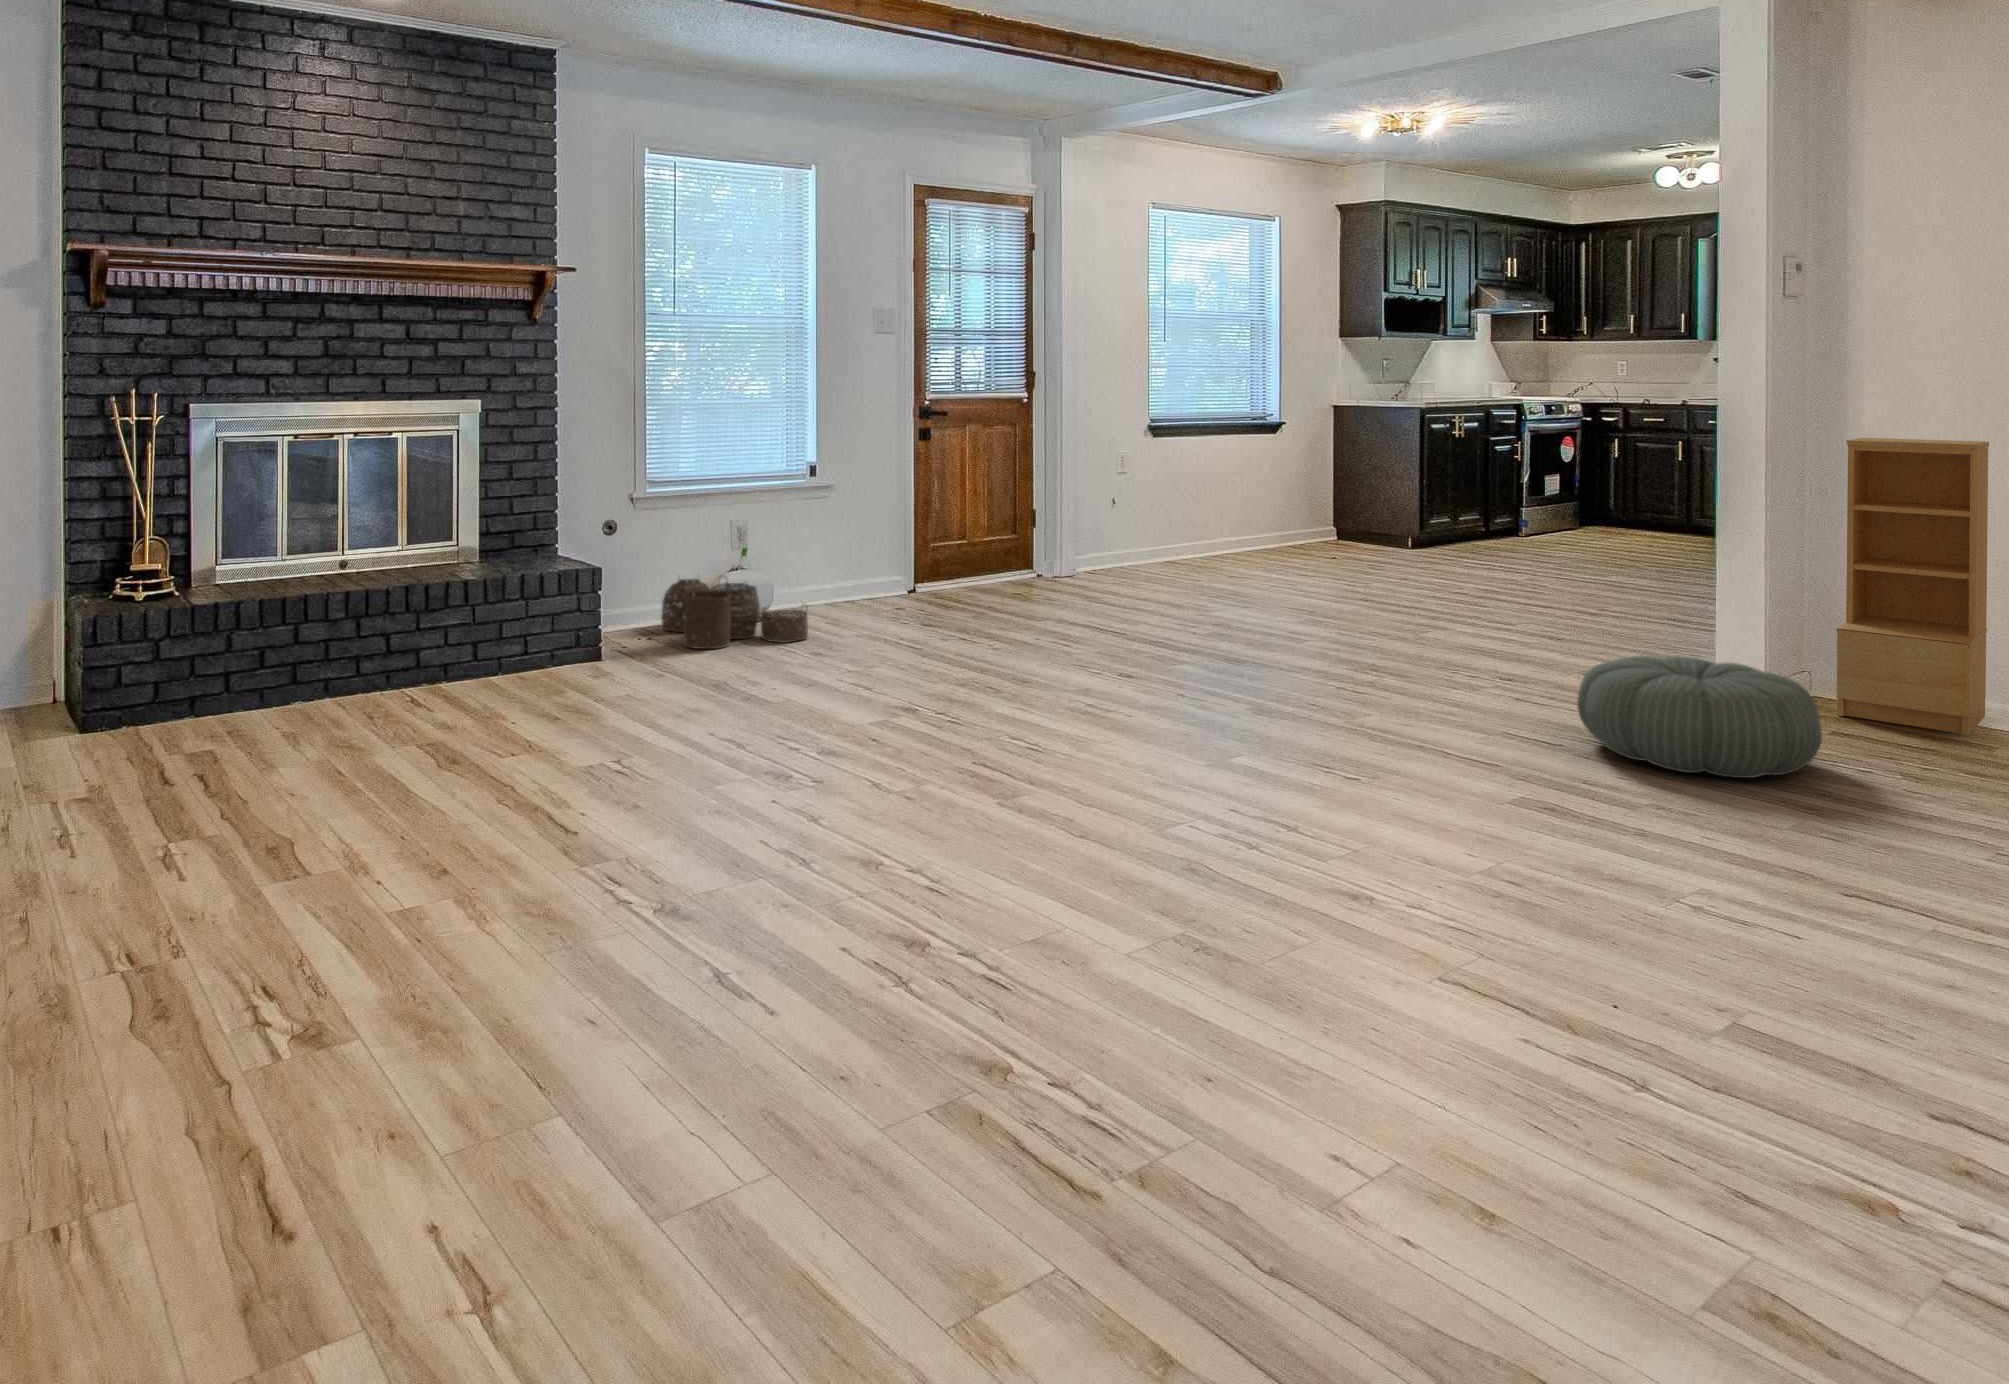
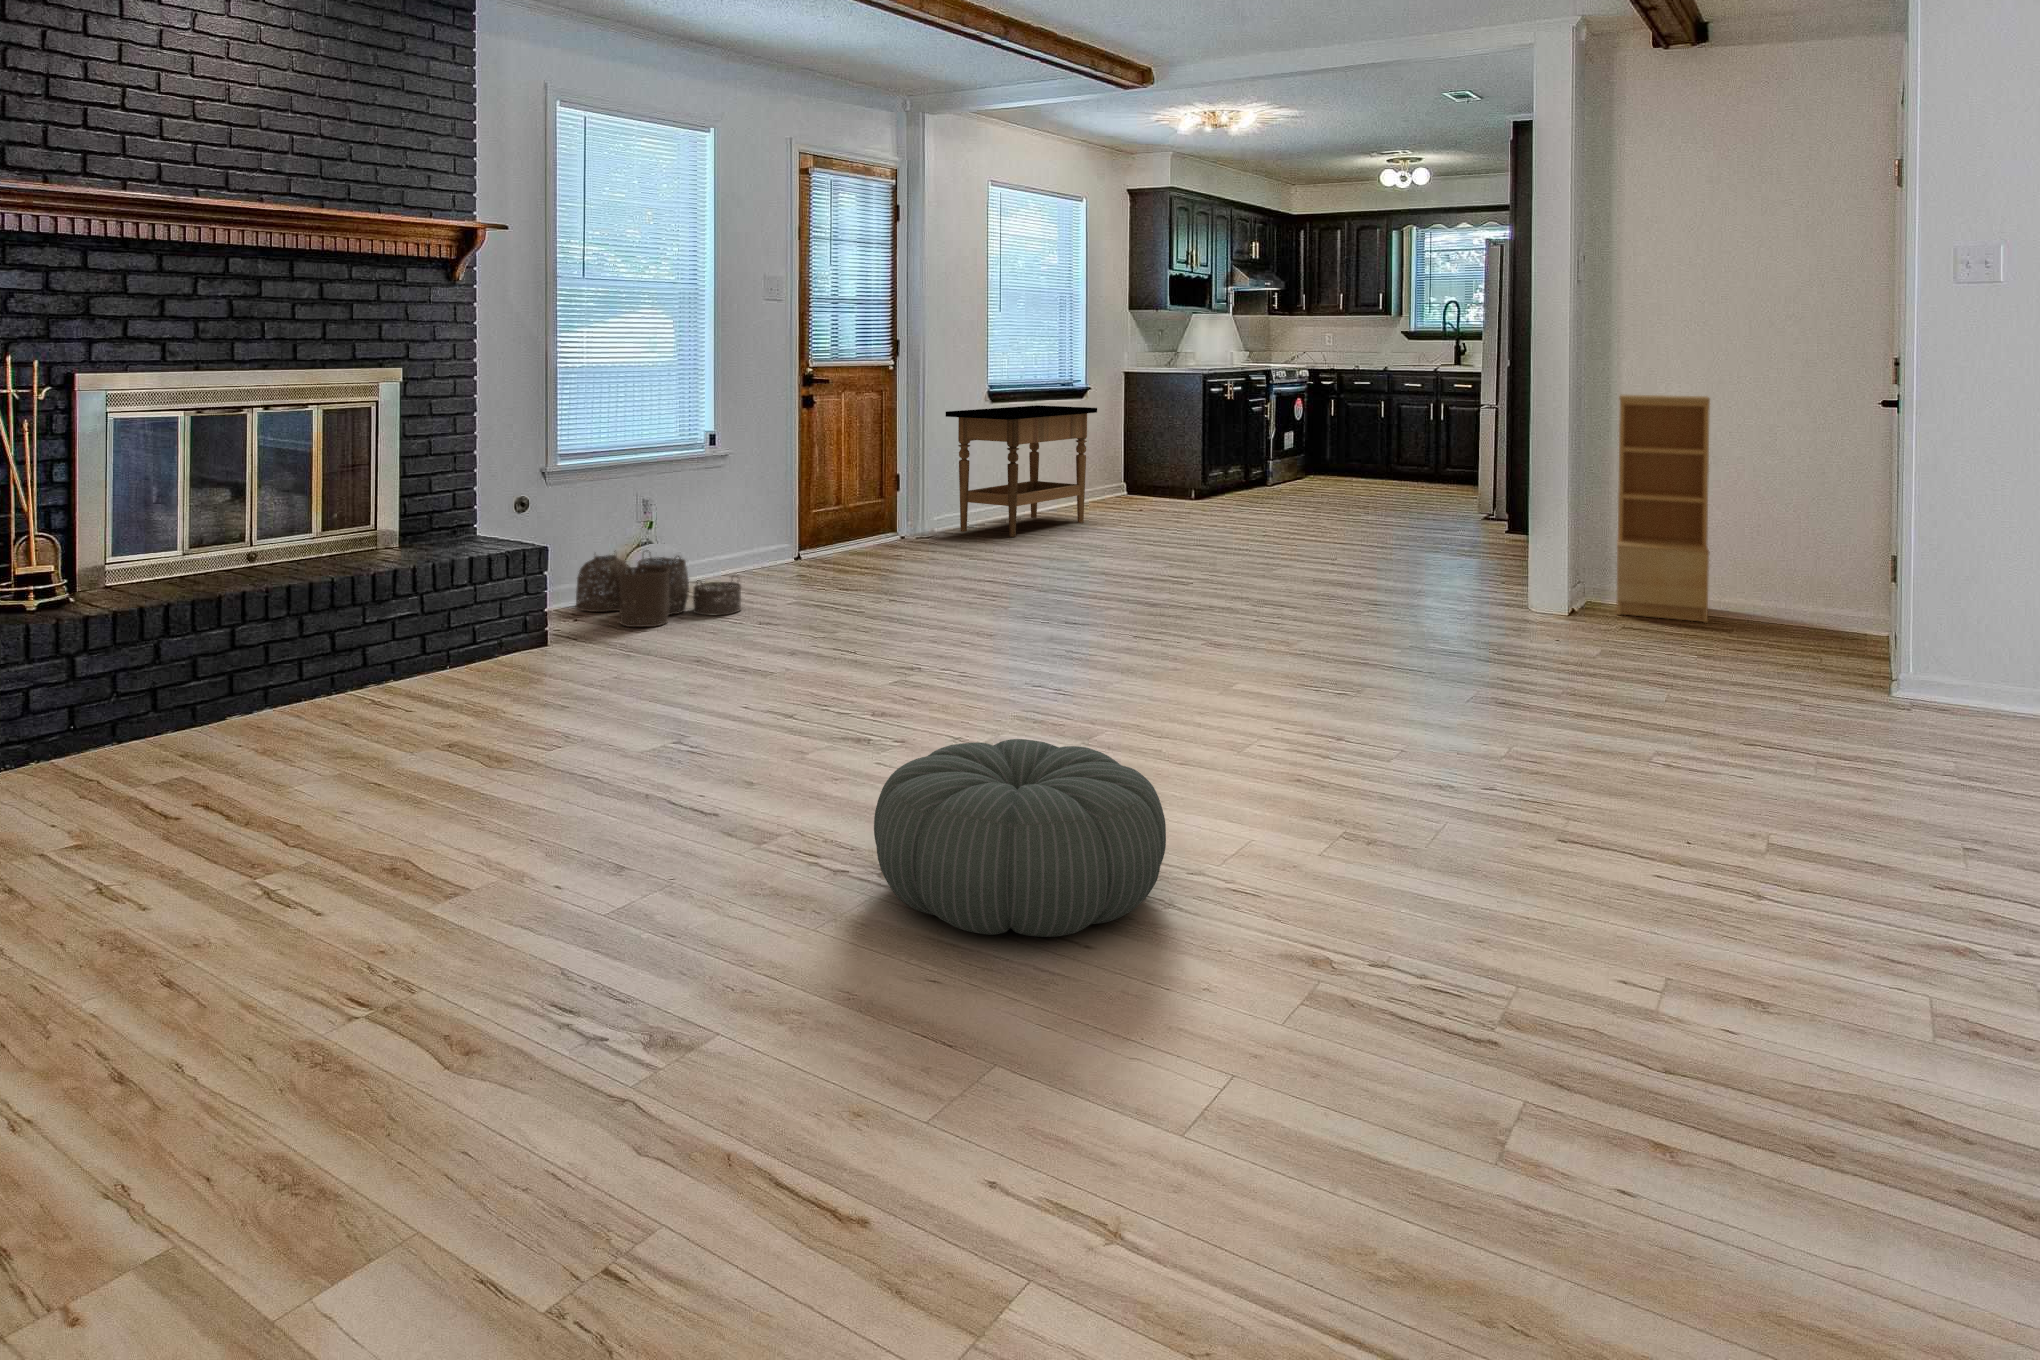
side table: none [1091,442,1272,581] -> present [946,405,1097,537]
pouf: present [1577,656,1822,778] -> present [874,739,1166,937]

